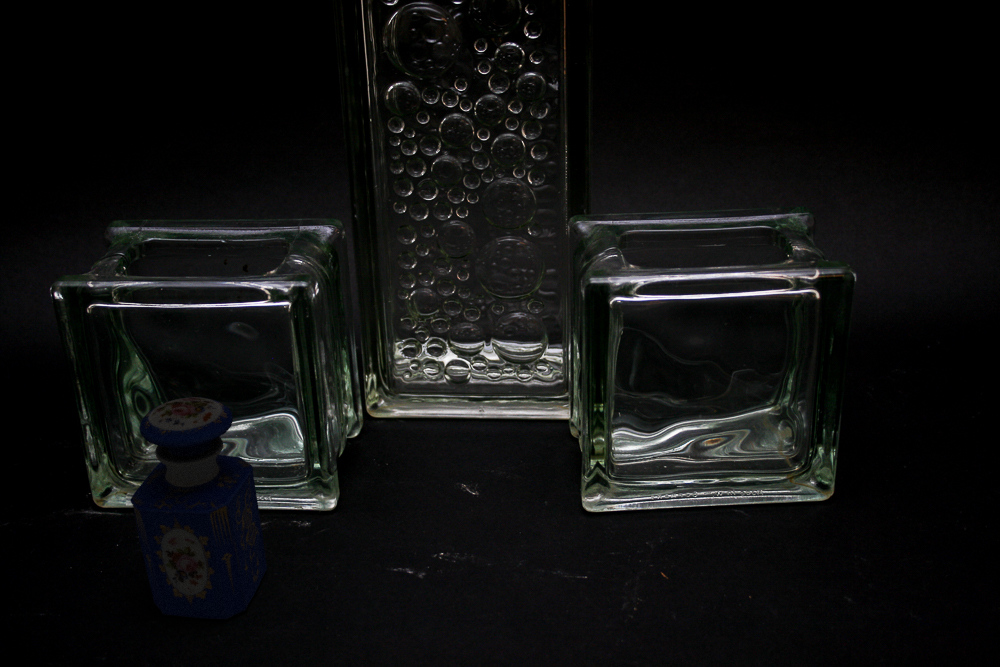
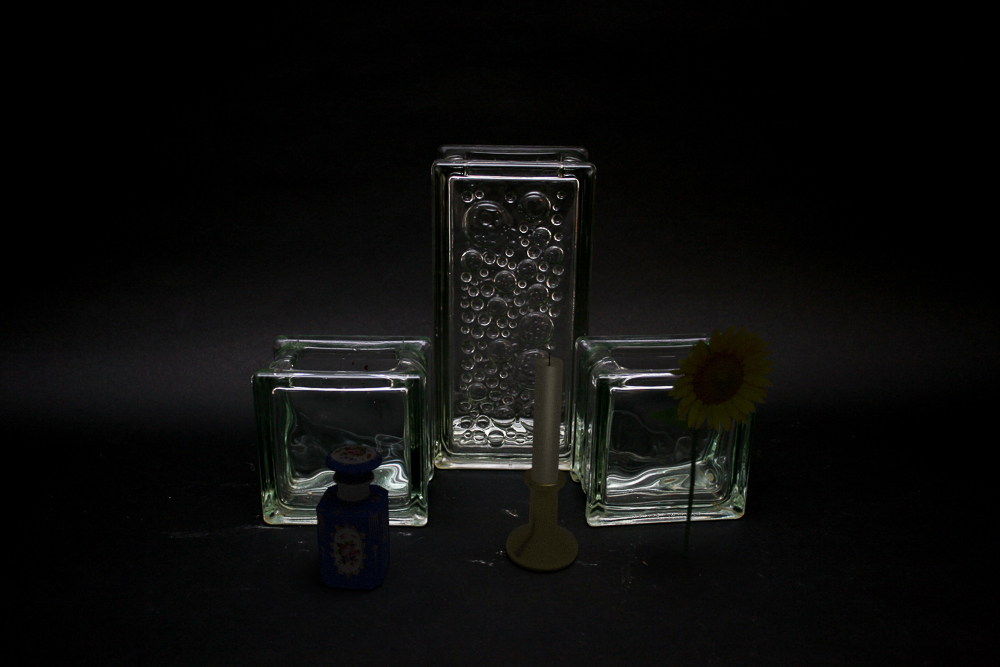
flower: none [664,189,877,563] -> present [649,324,775,557]
candle holder: none [448,245,561,588] -> present [506,353,578,571]

